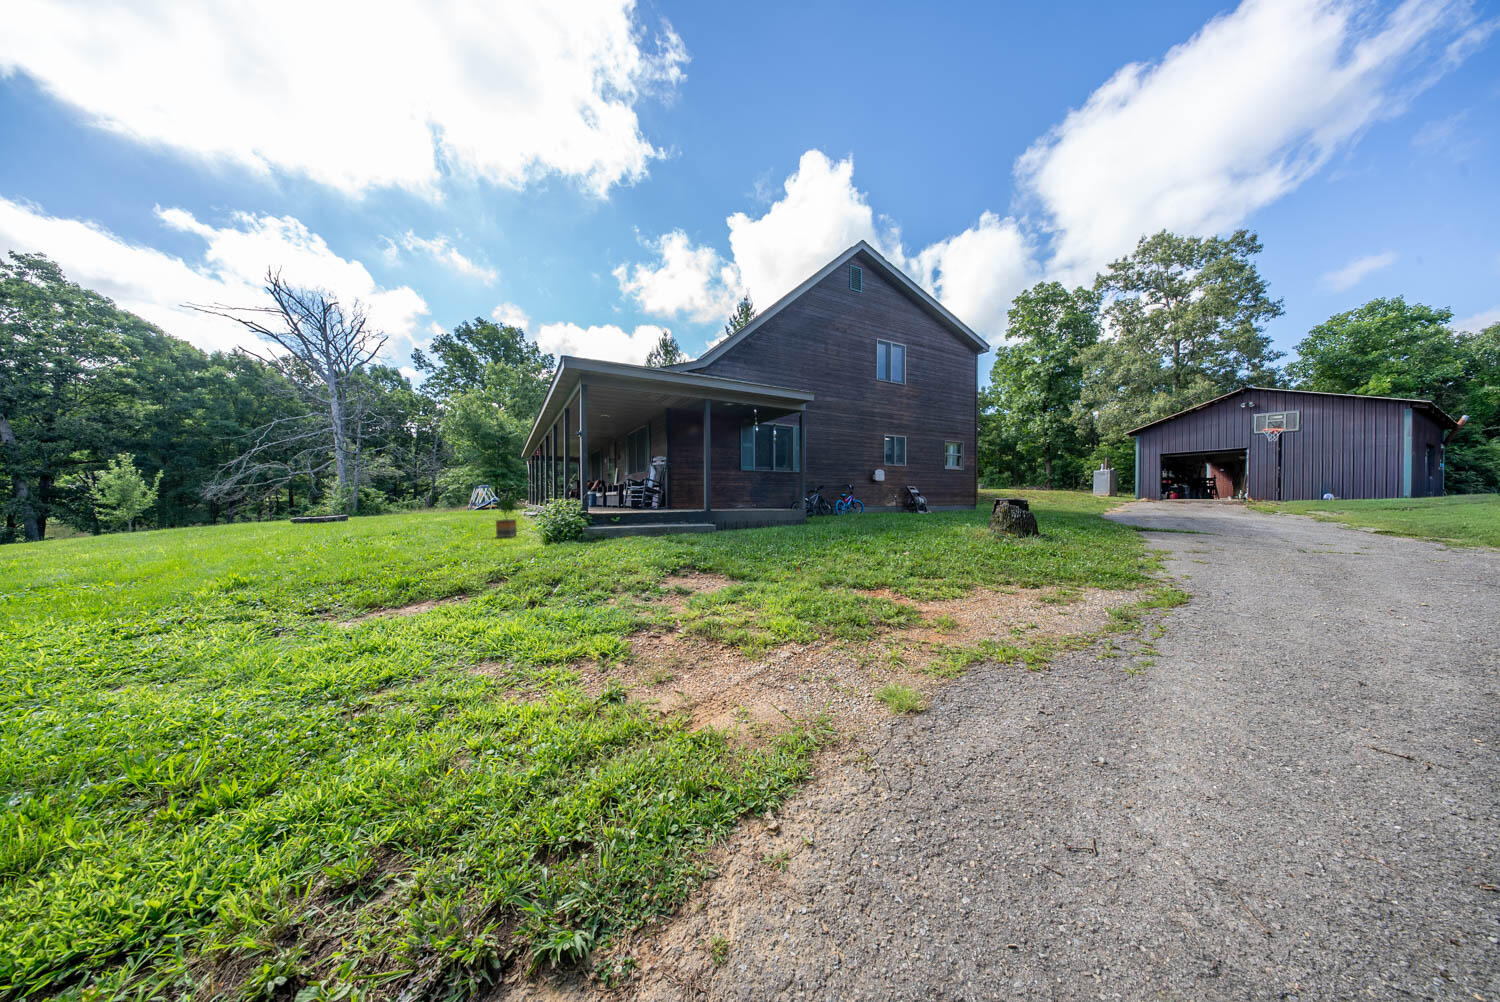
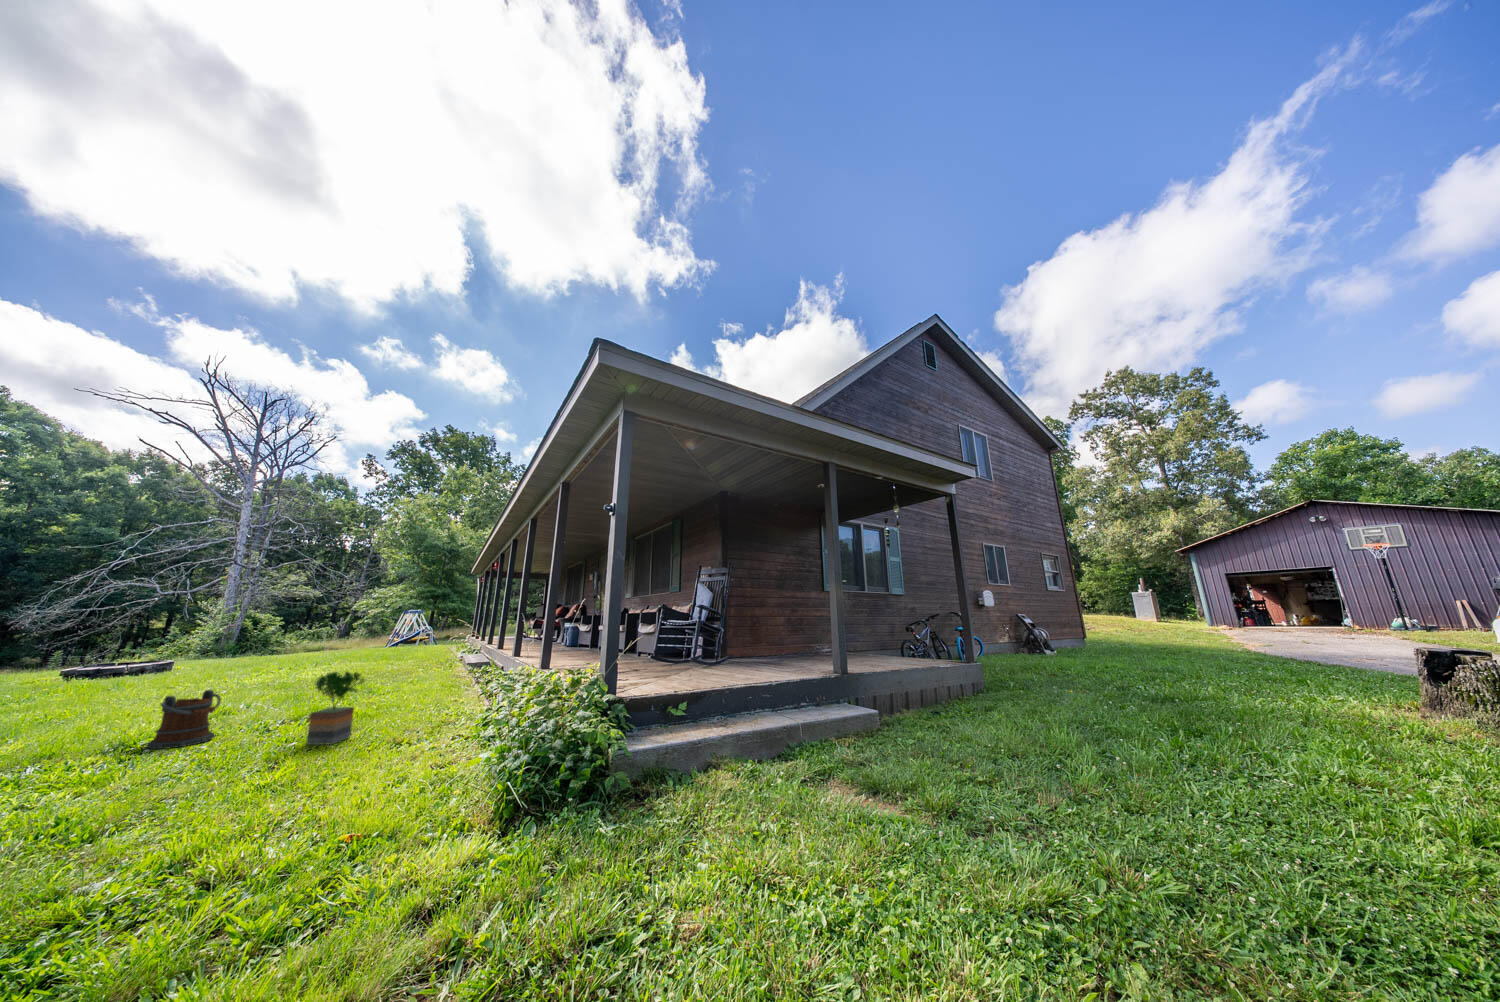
bucket: none [413,510,443,538] -> present [146,690,221,749]

